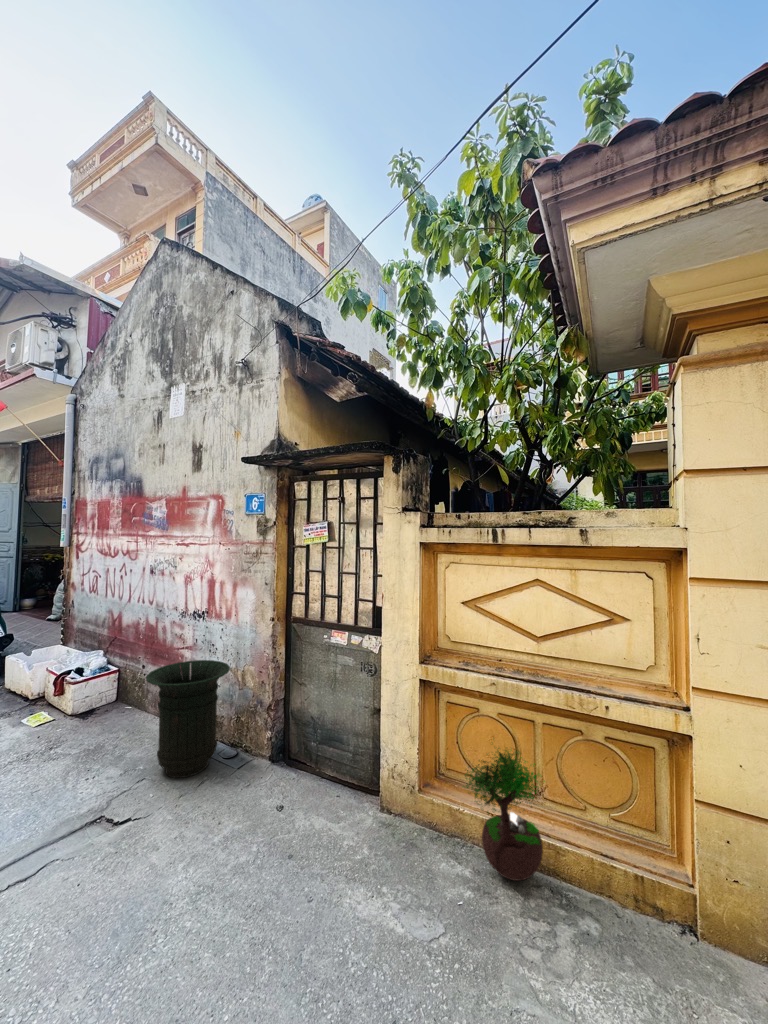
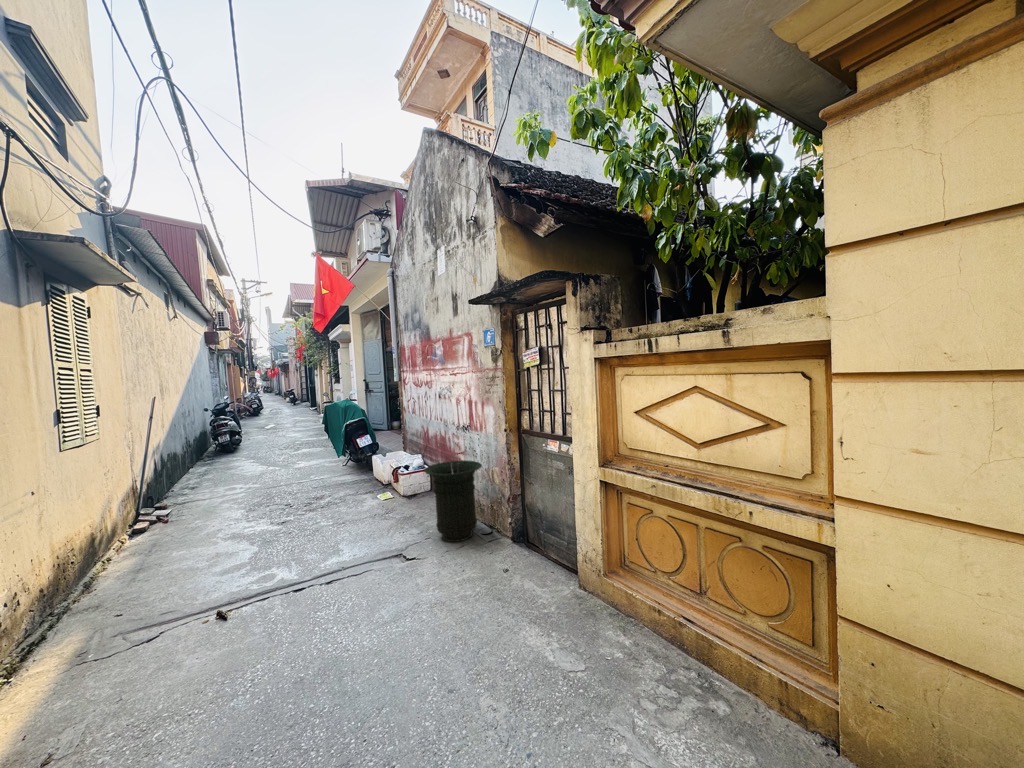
potted tree: present [463,748,545,881] -> none [611,531,698,659]

